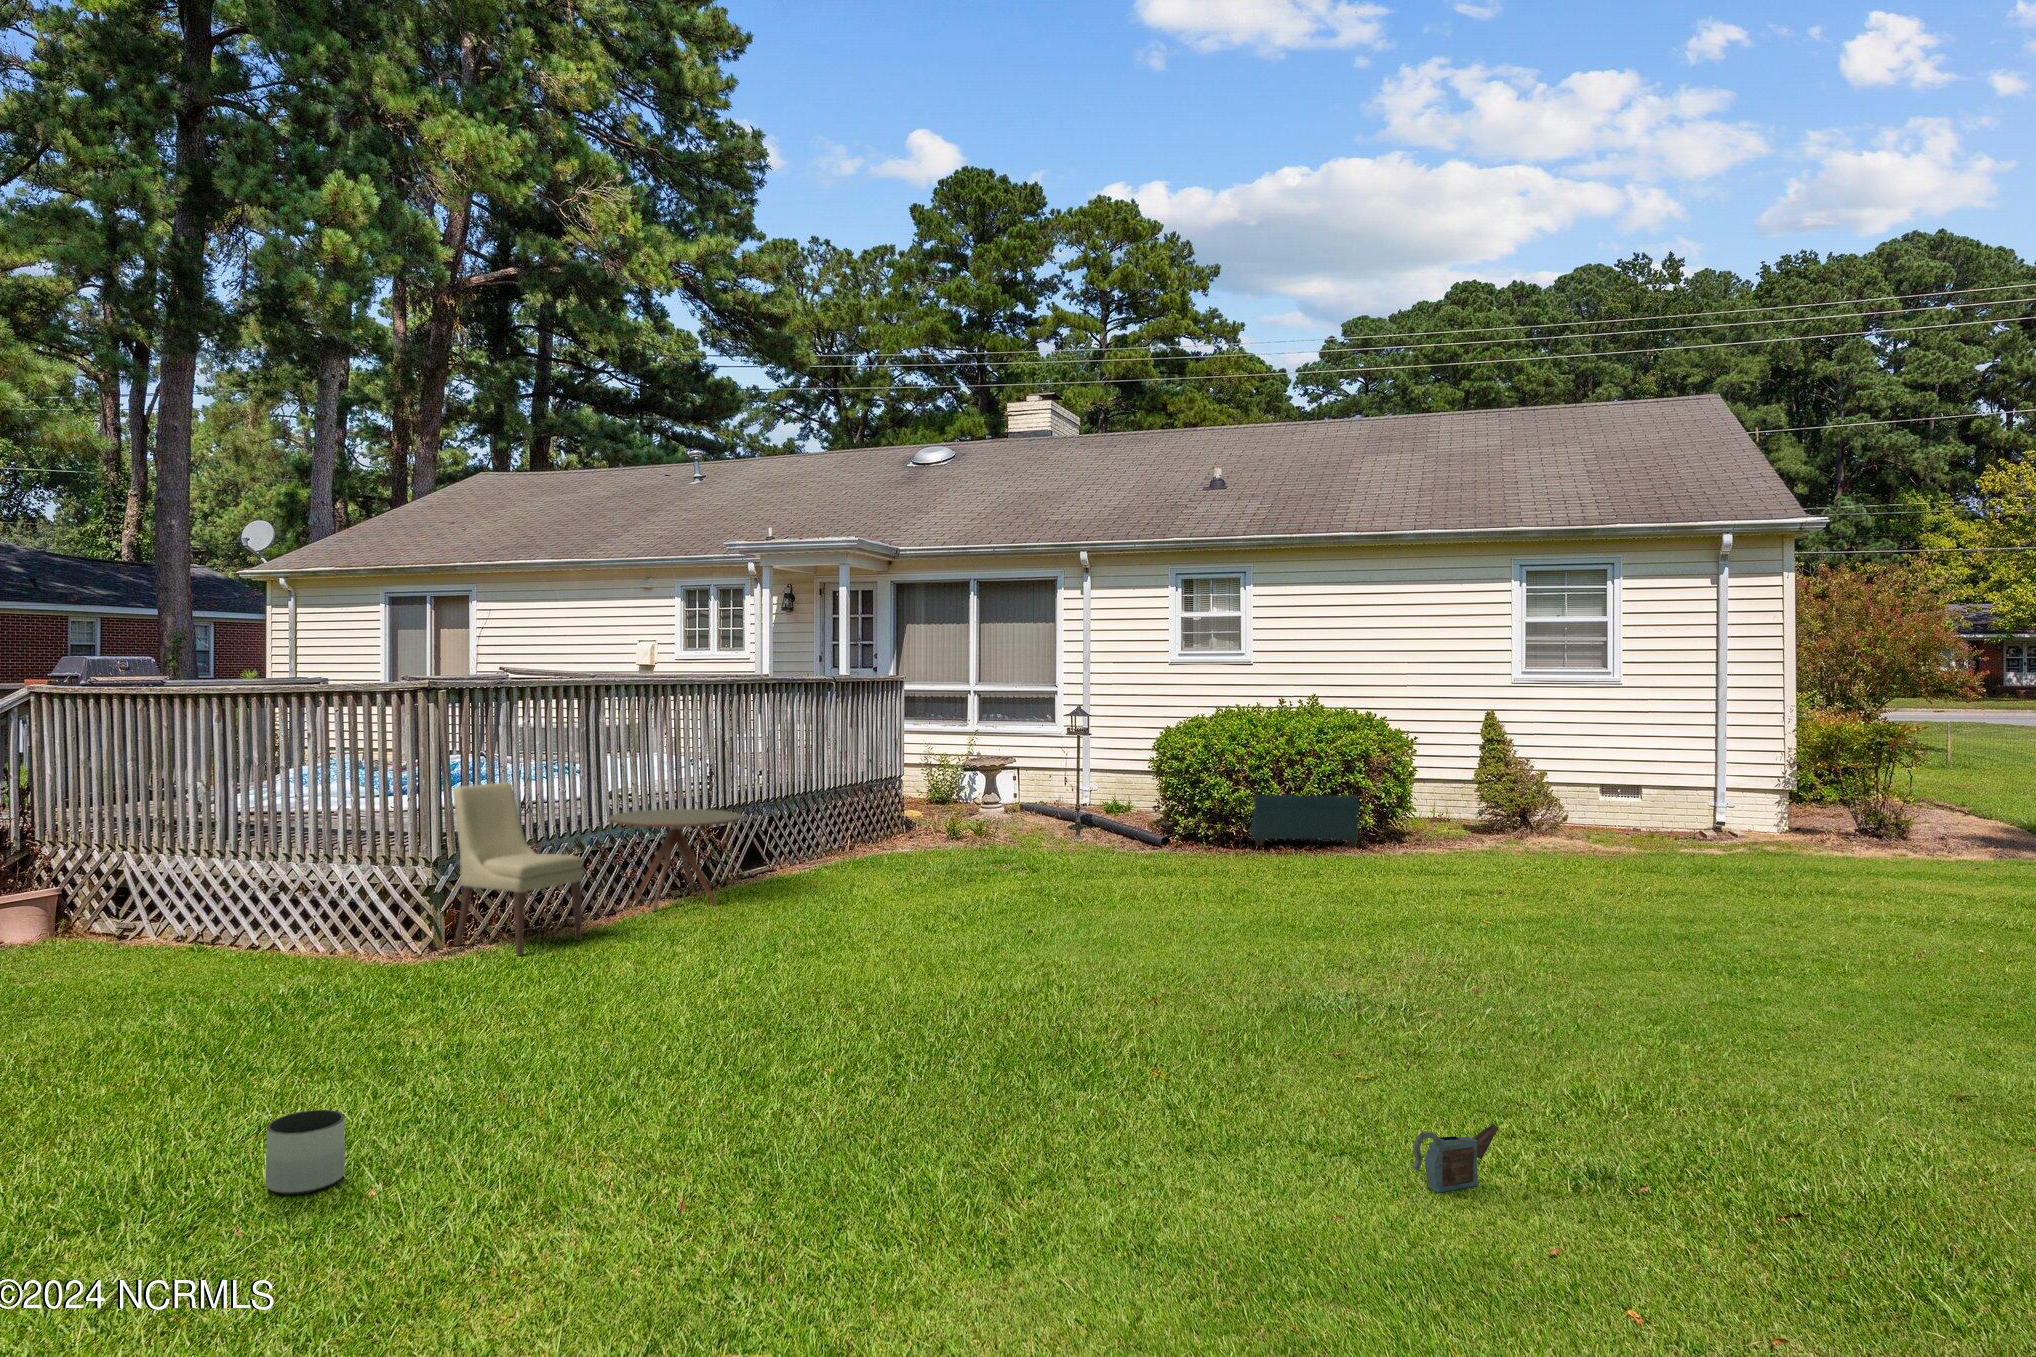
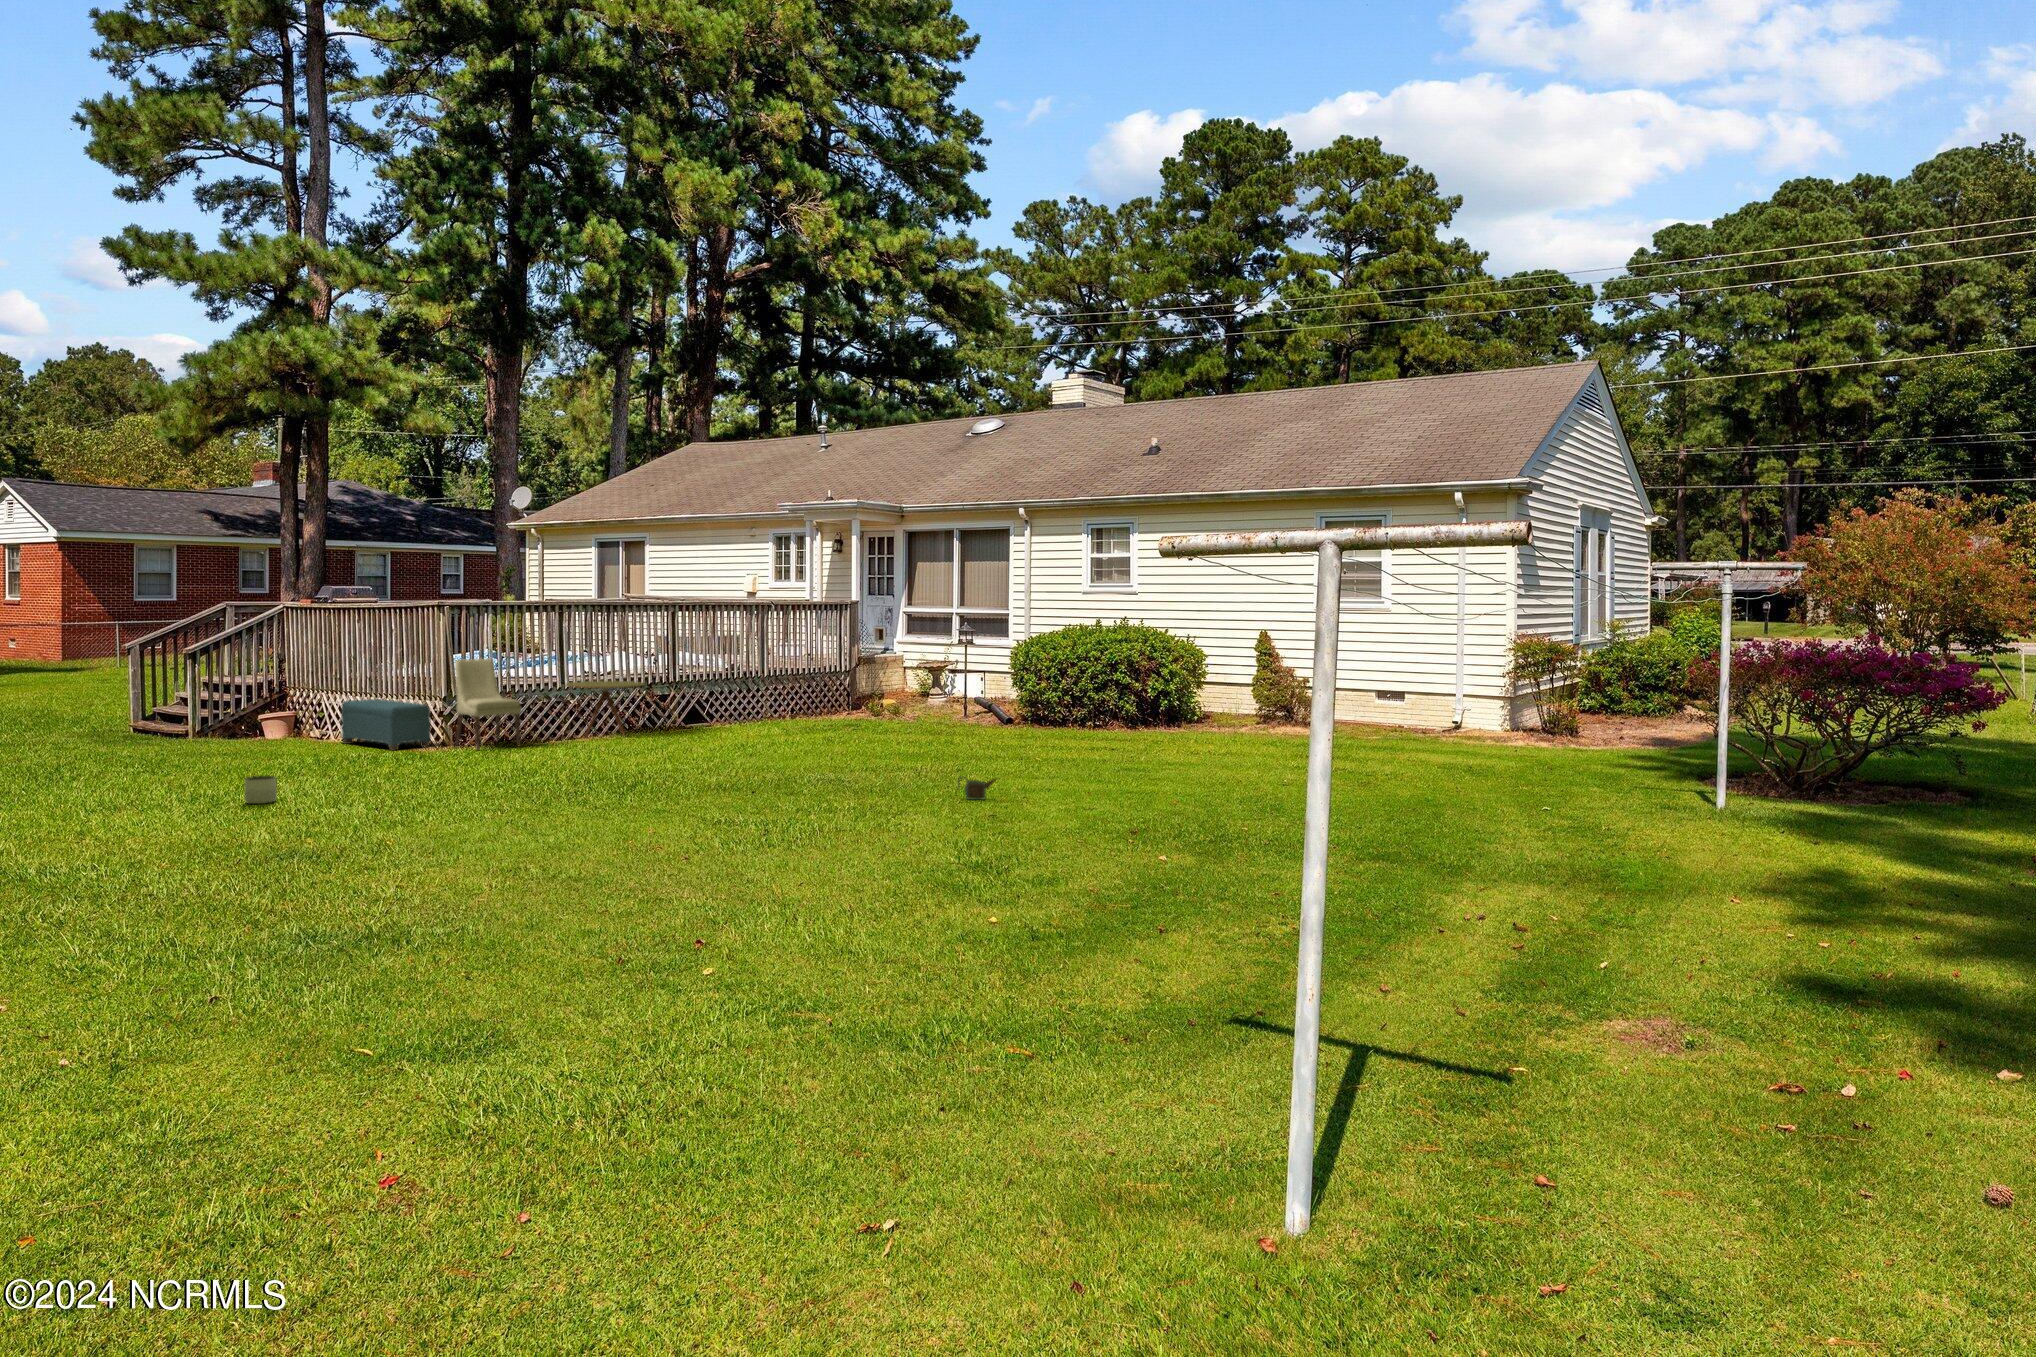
bench: present [1249,795,1359,847] -> present [341,699,431,750]
watering can: present [1412,1124,1499,1193] -> present [958,777,996,800]

